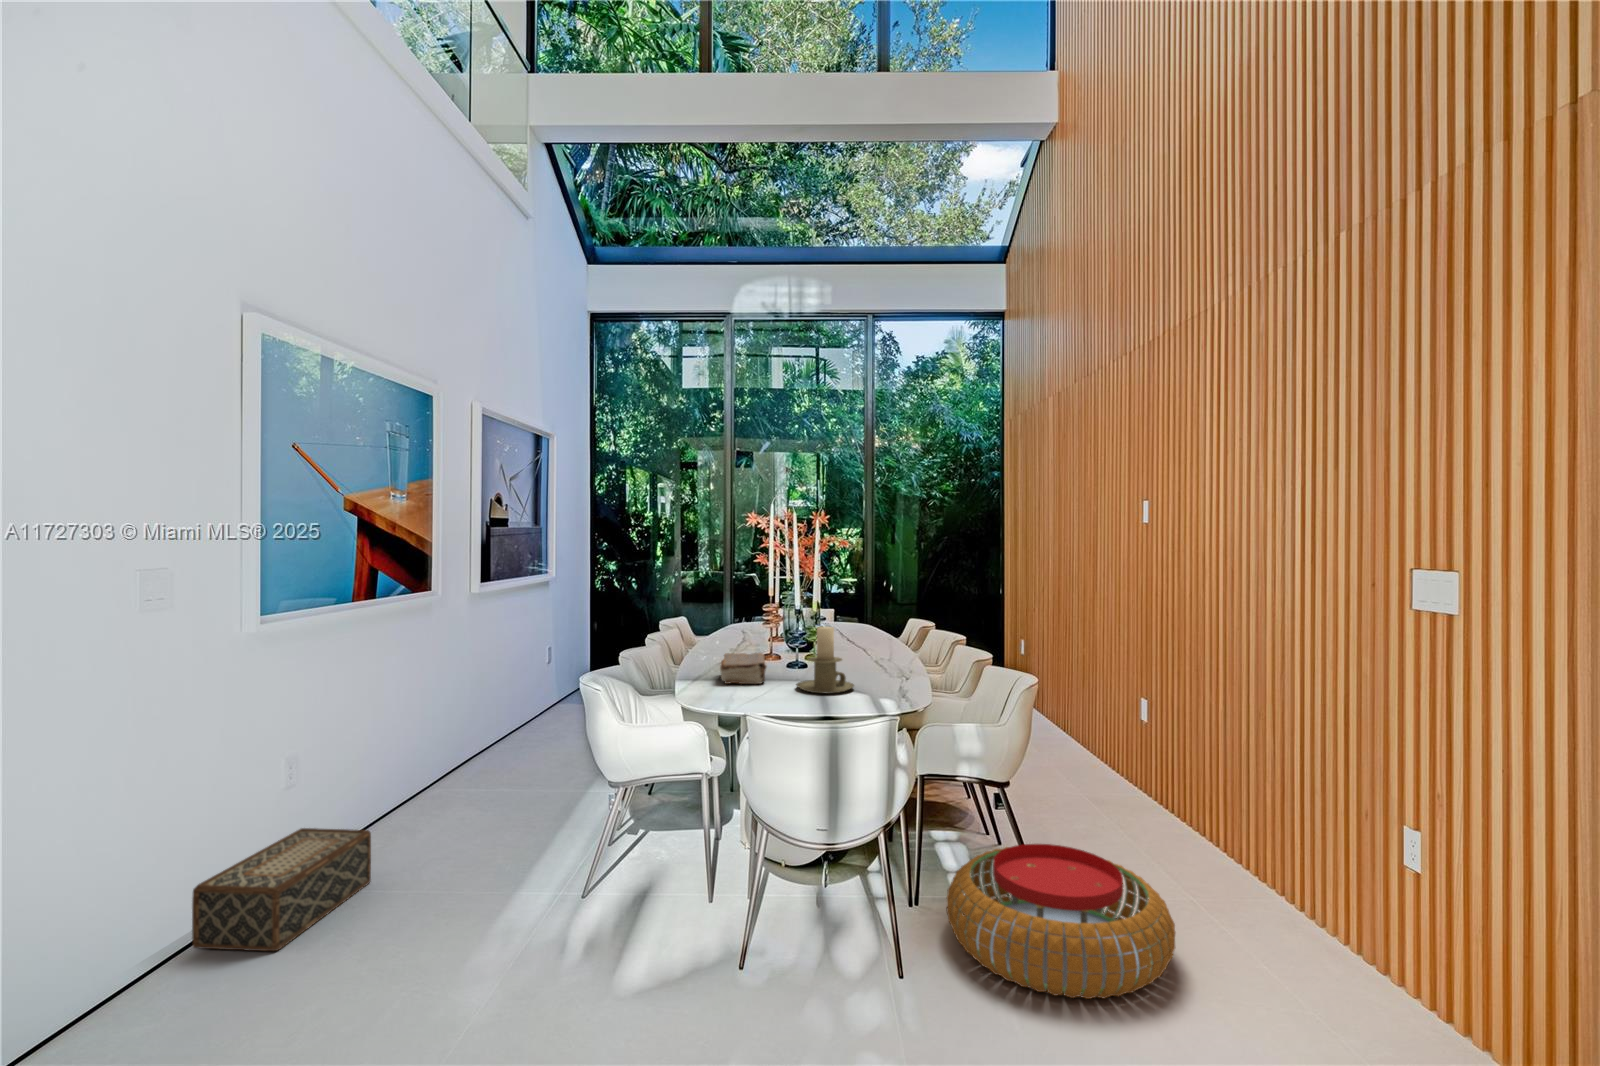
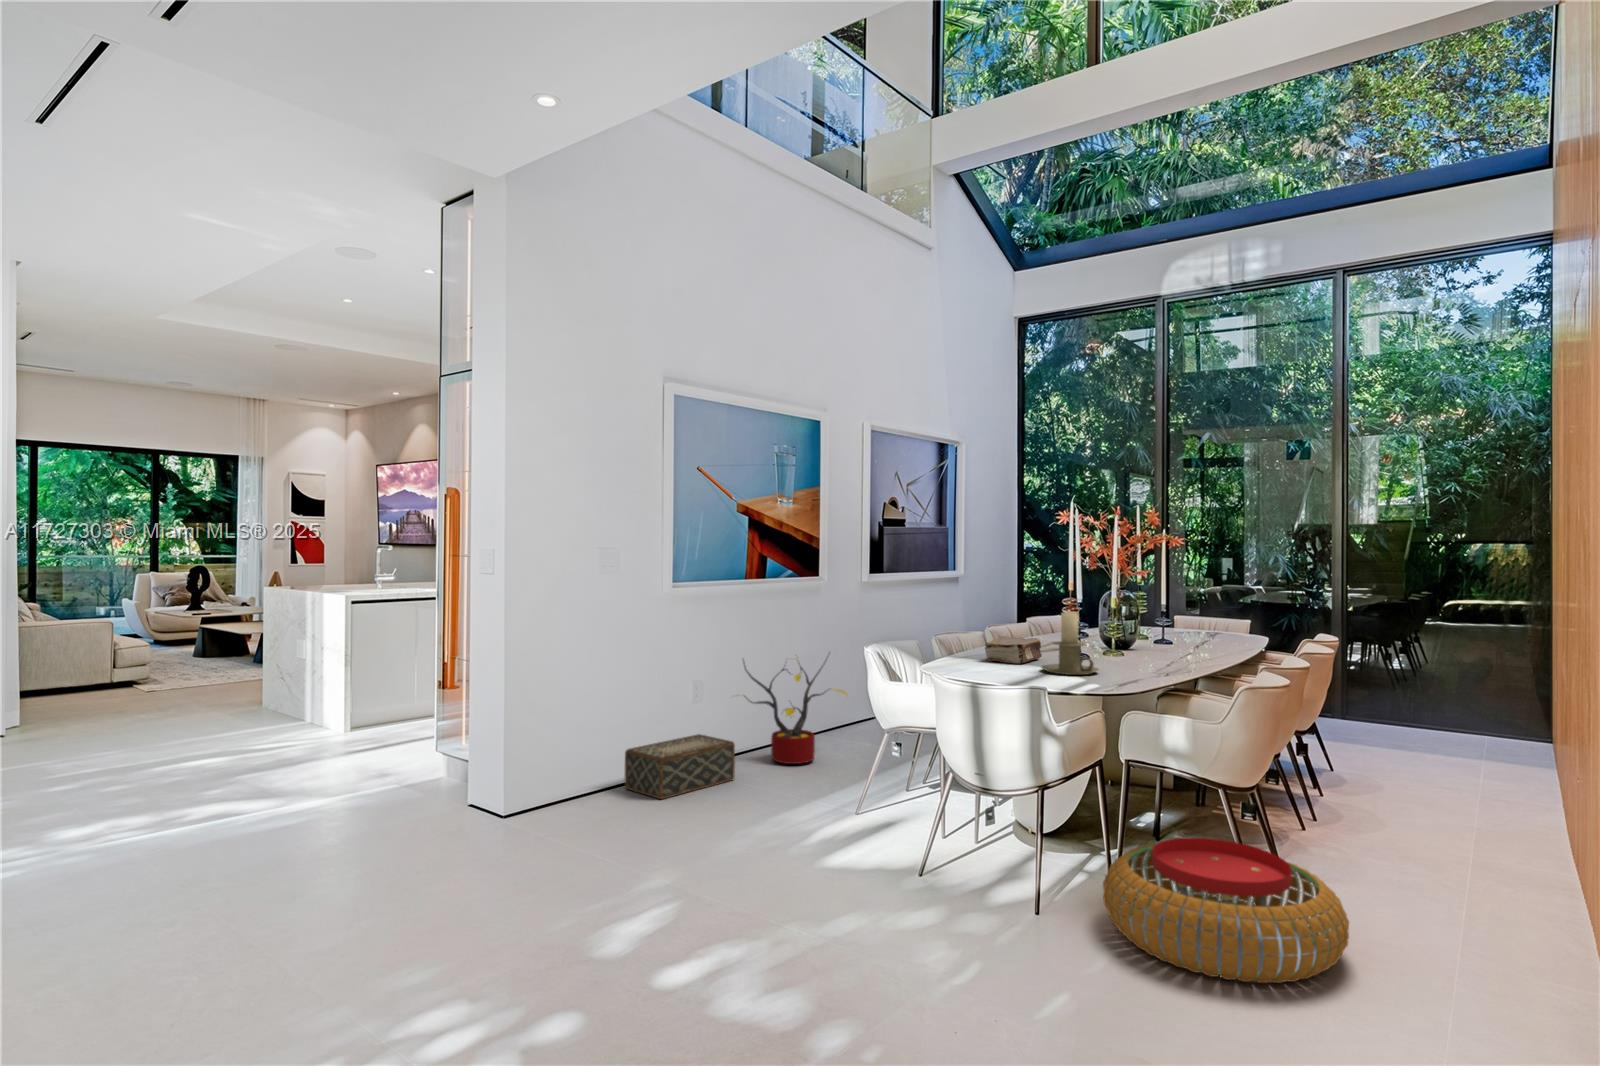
decorative plant: none [338,683,496,838] -> present [733,659,848,764]

